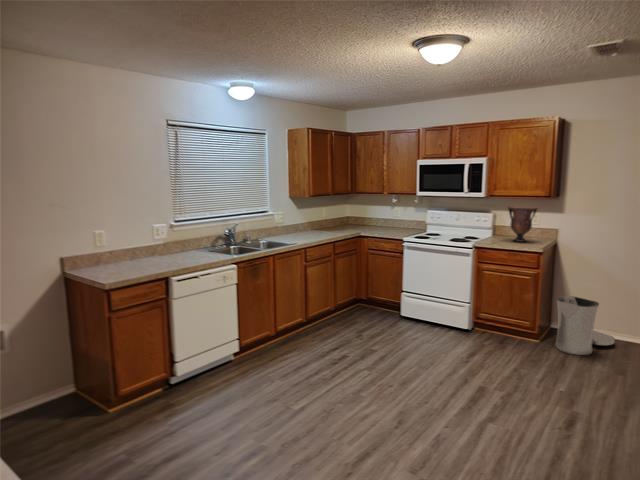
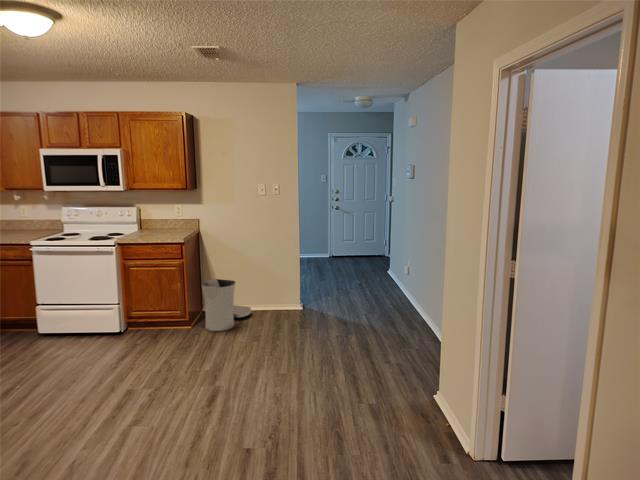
vase: present [508,207,537,242] -> none [149,200,179,234]

